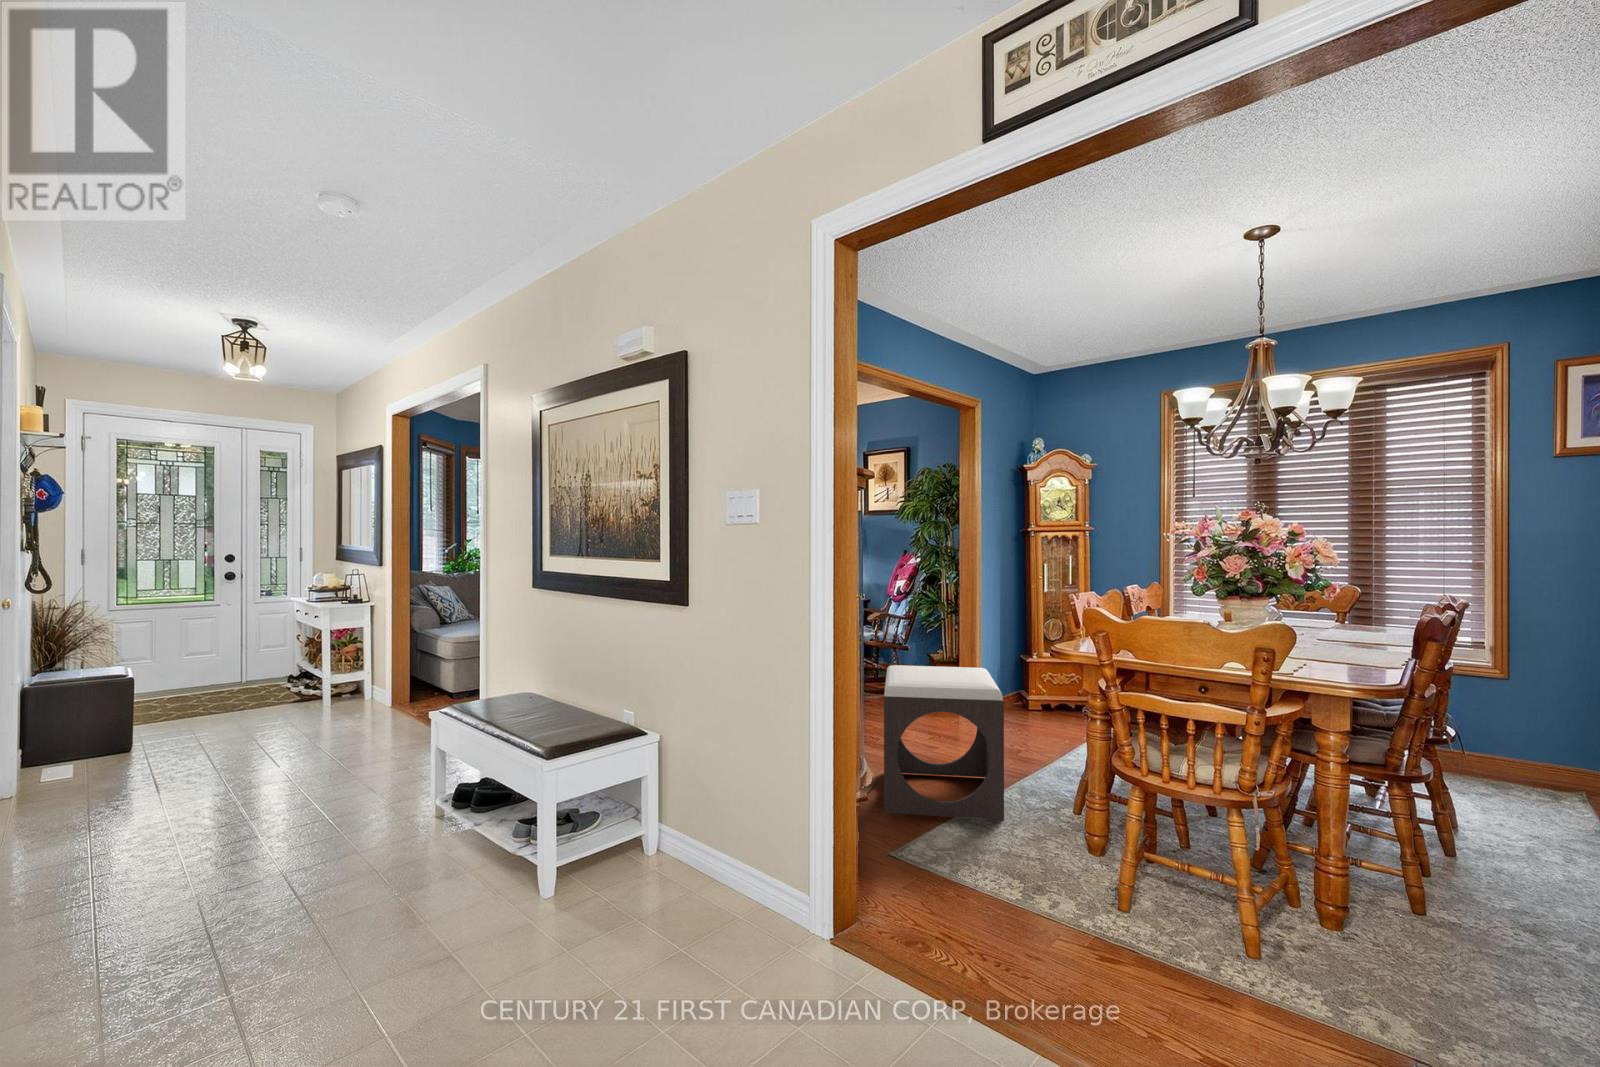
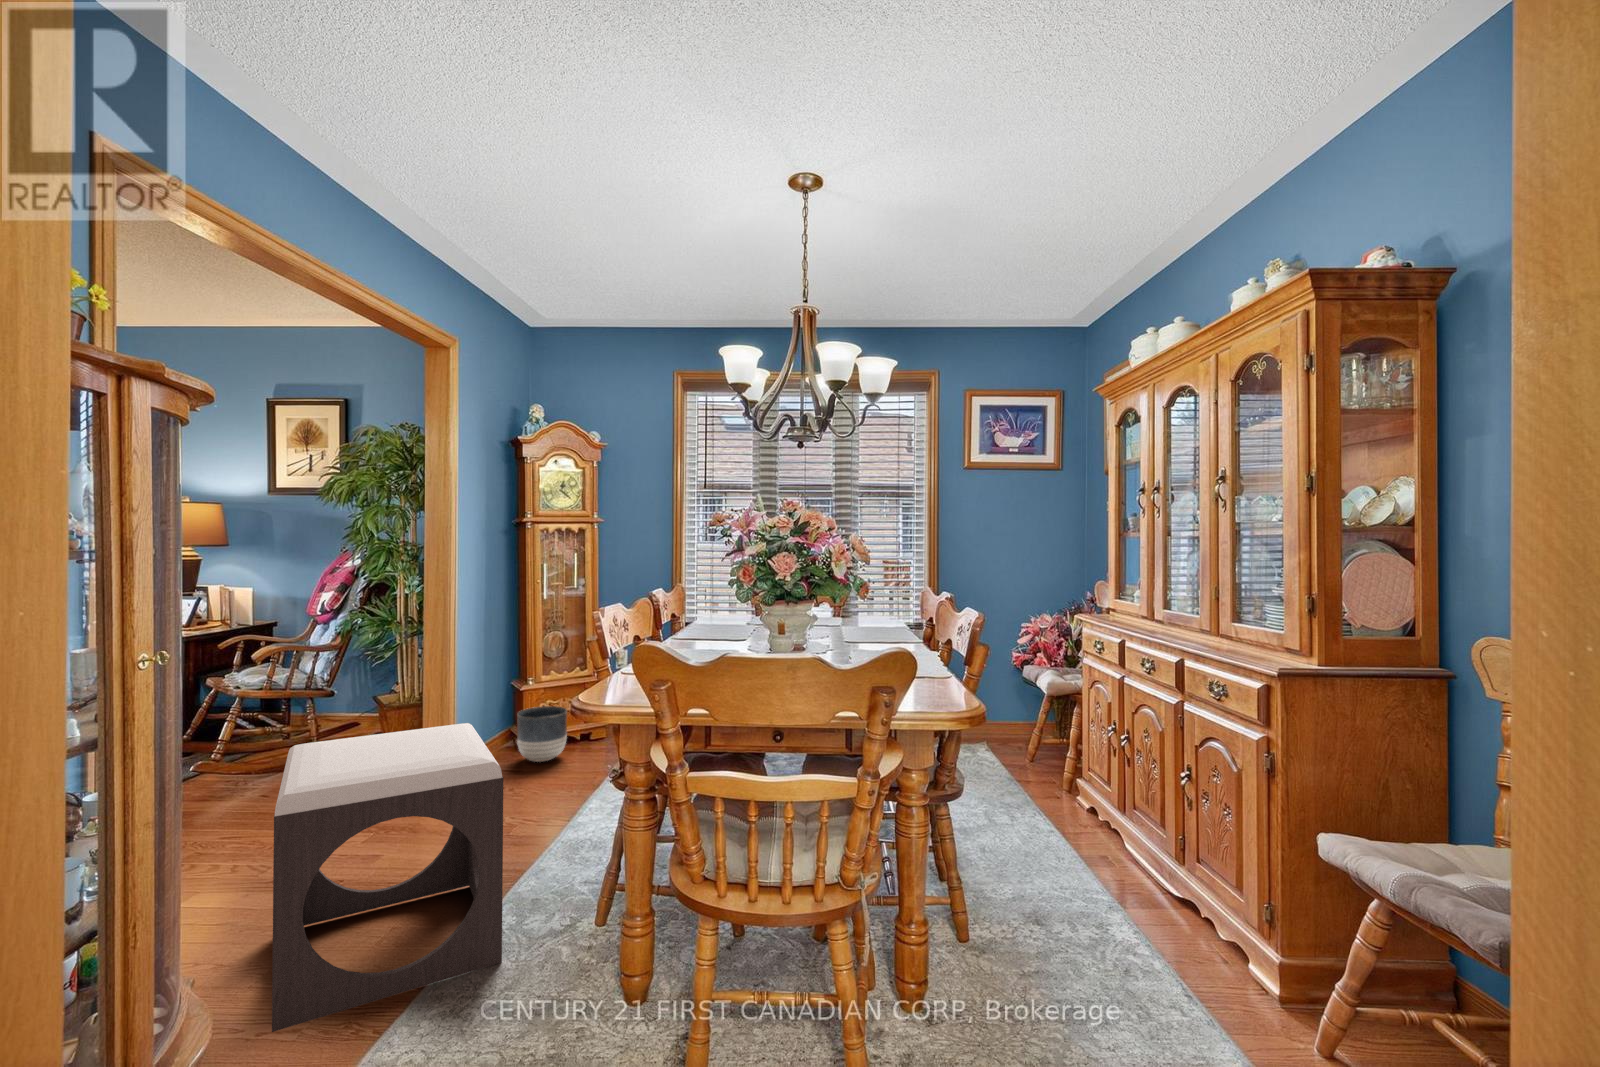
planter: none [1024,676,1063,718] -> present [517,706,567,762]

